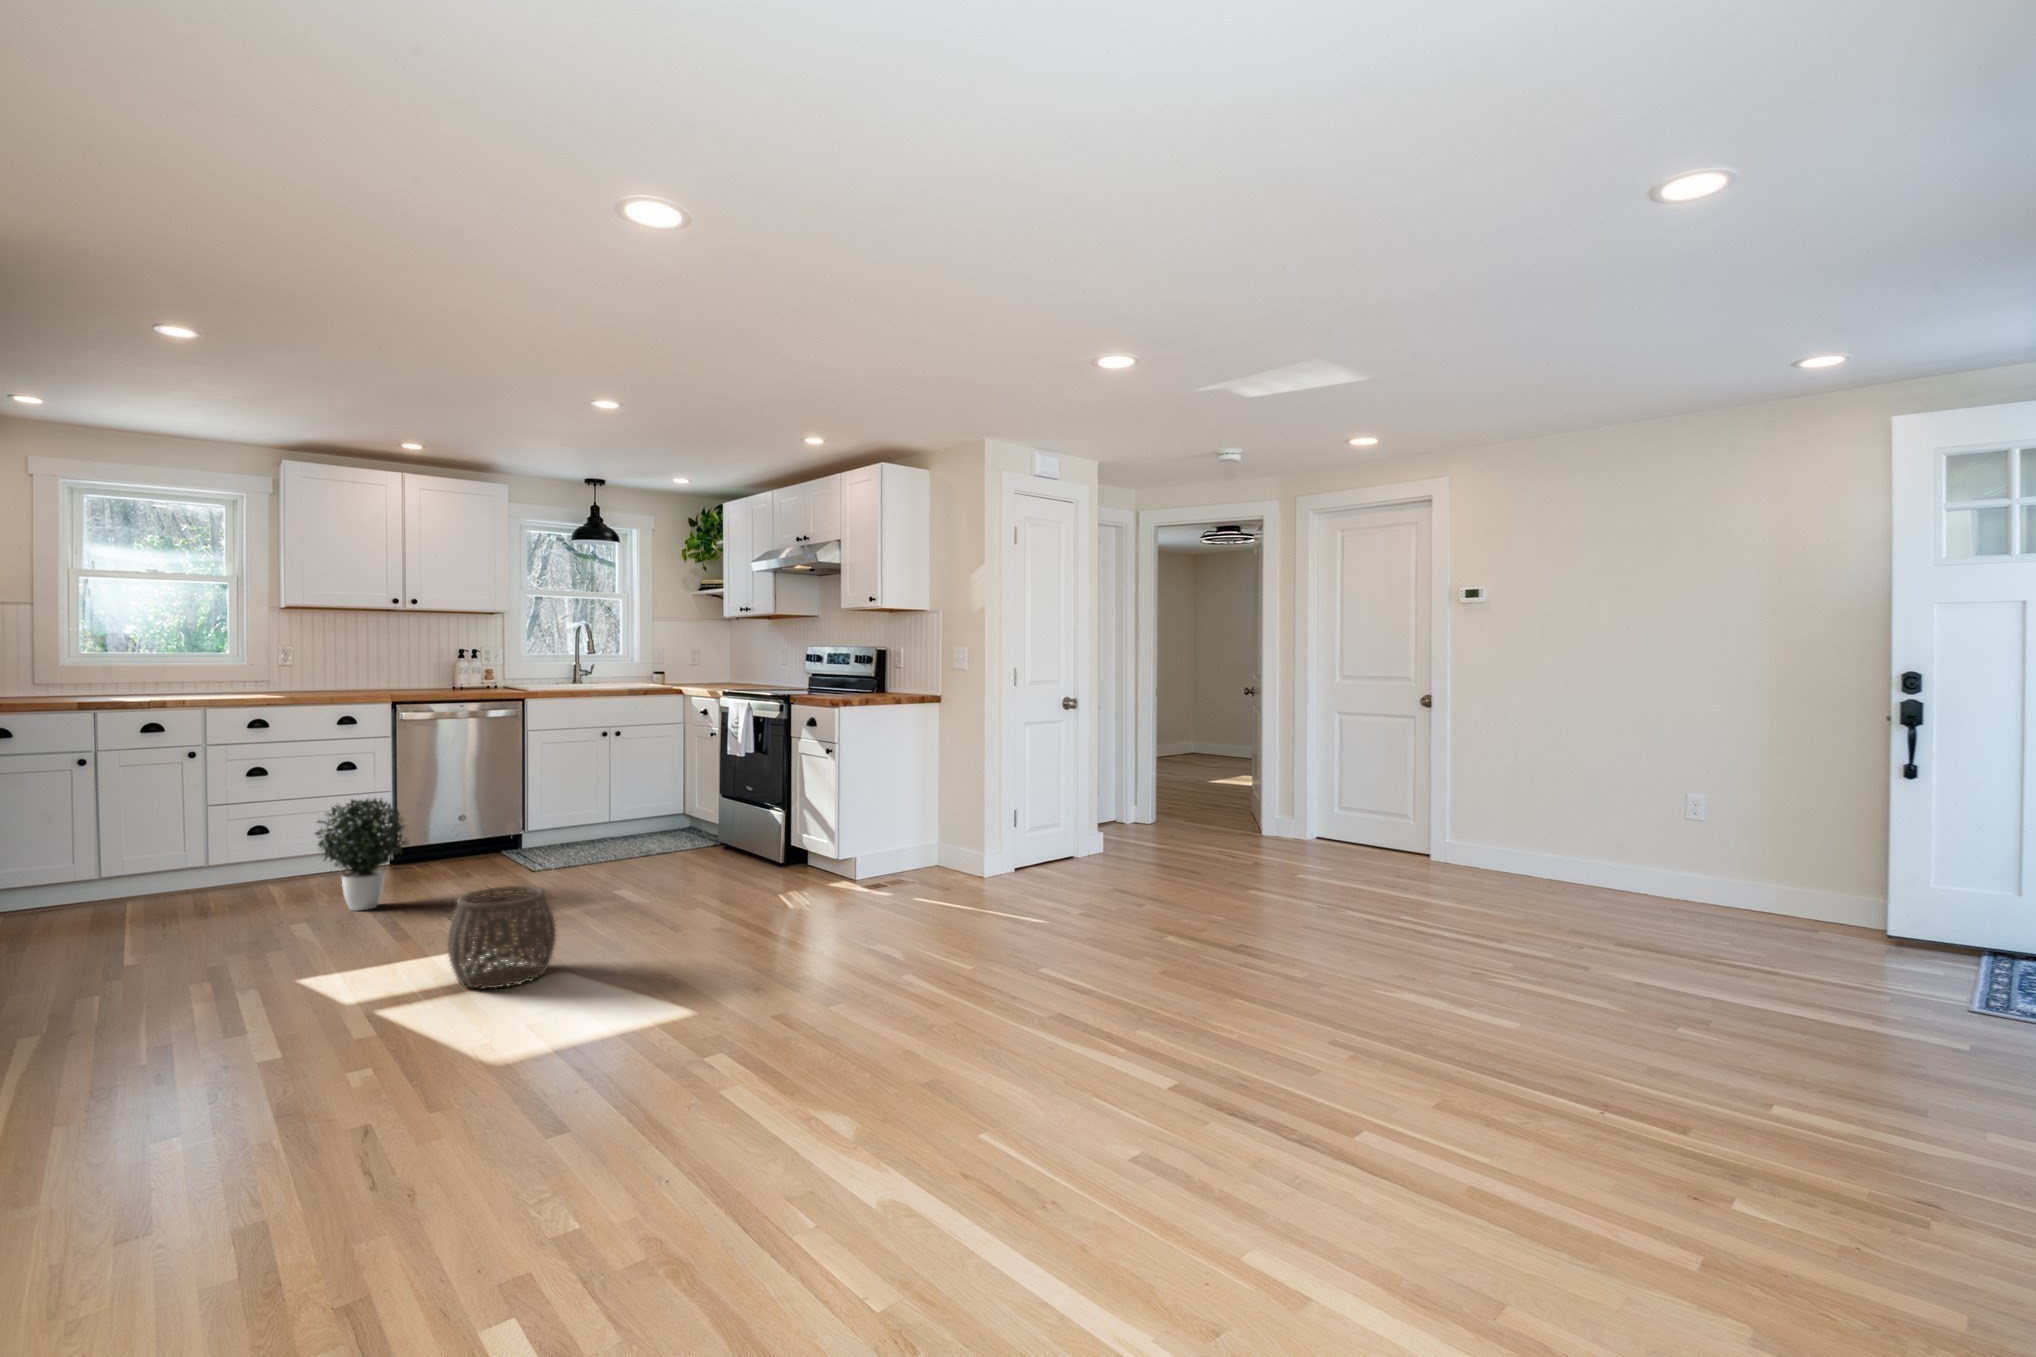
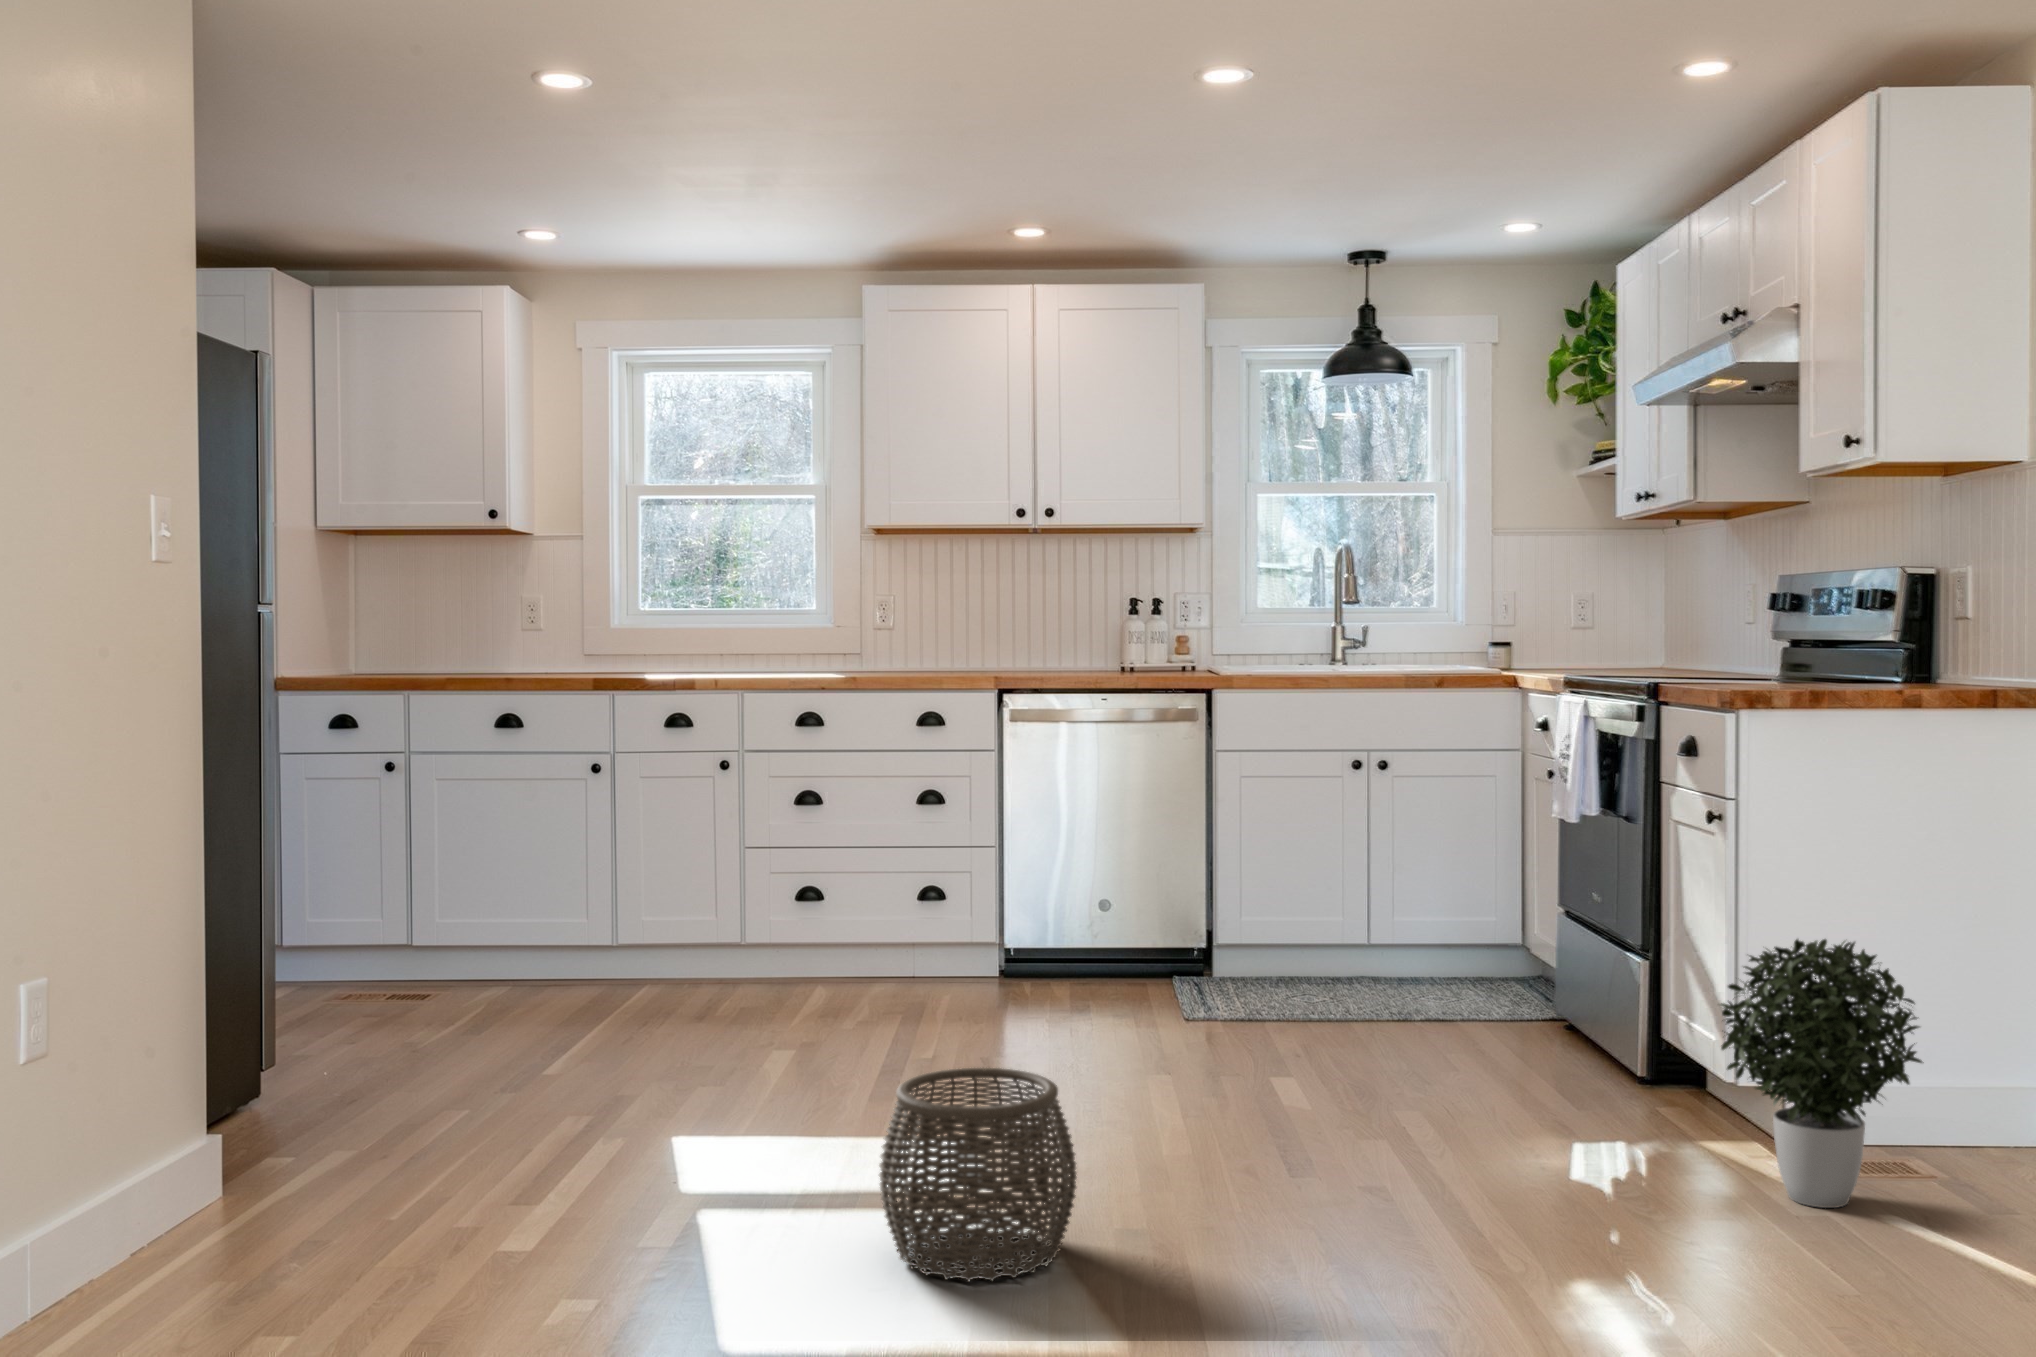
potted plant: present [315,799,407,911] -> present [1720,939,1922,1208]

